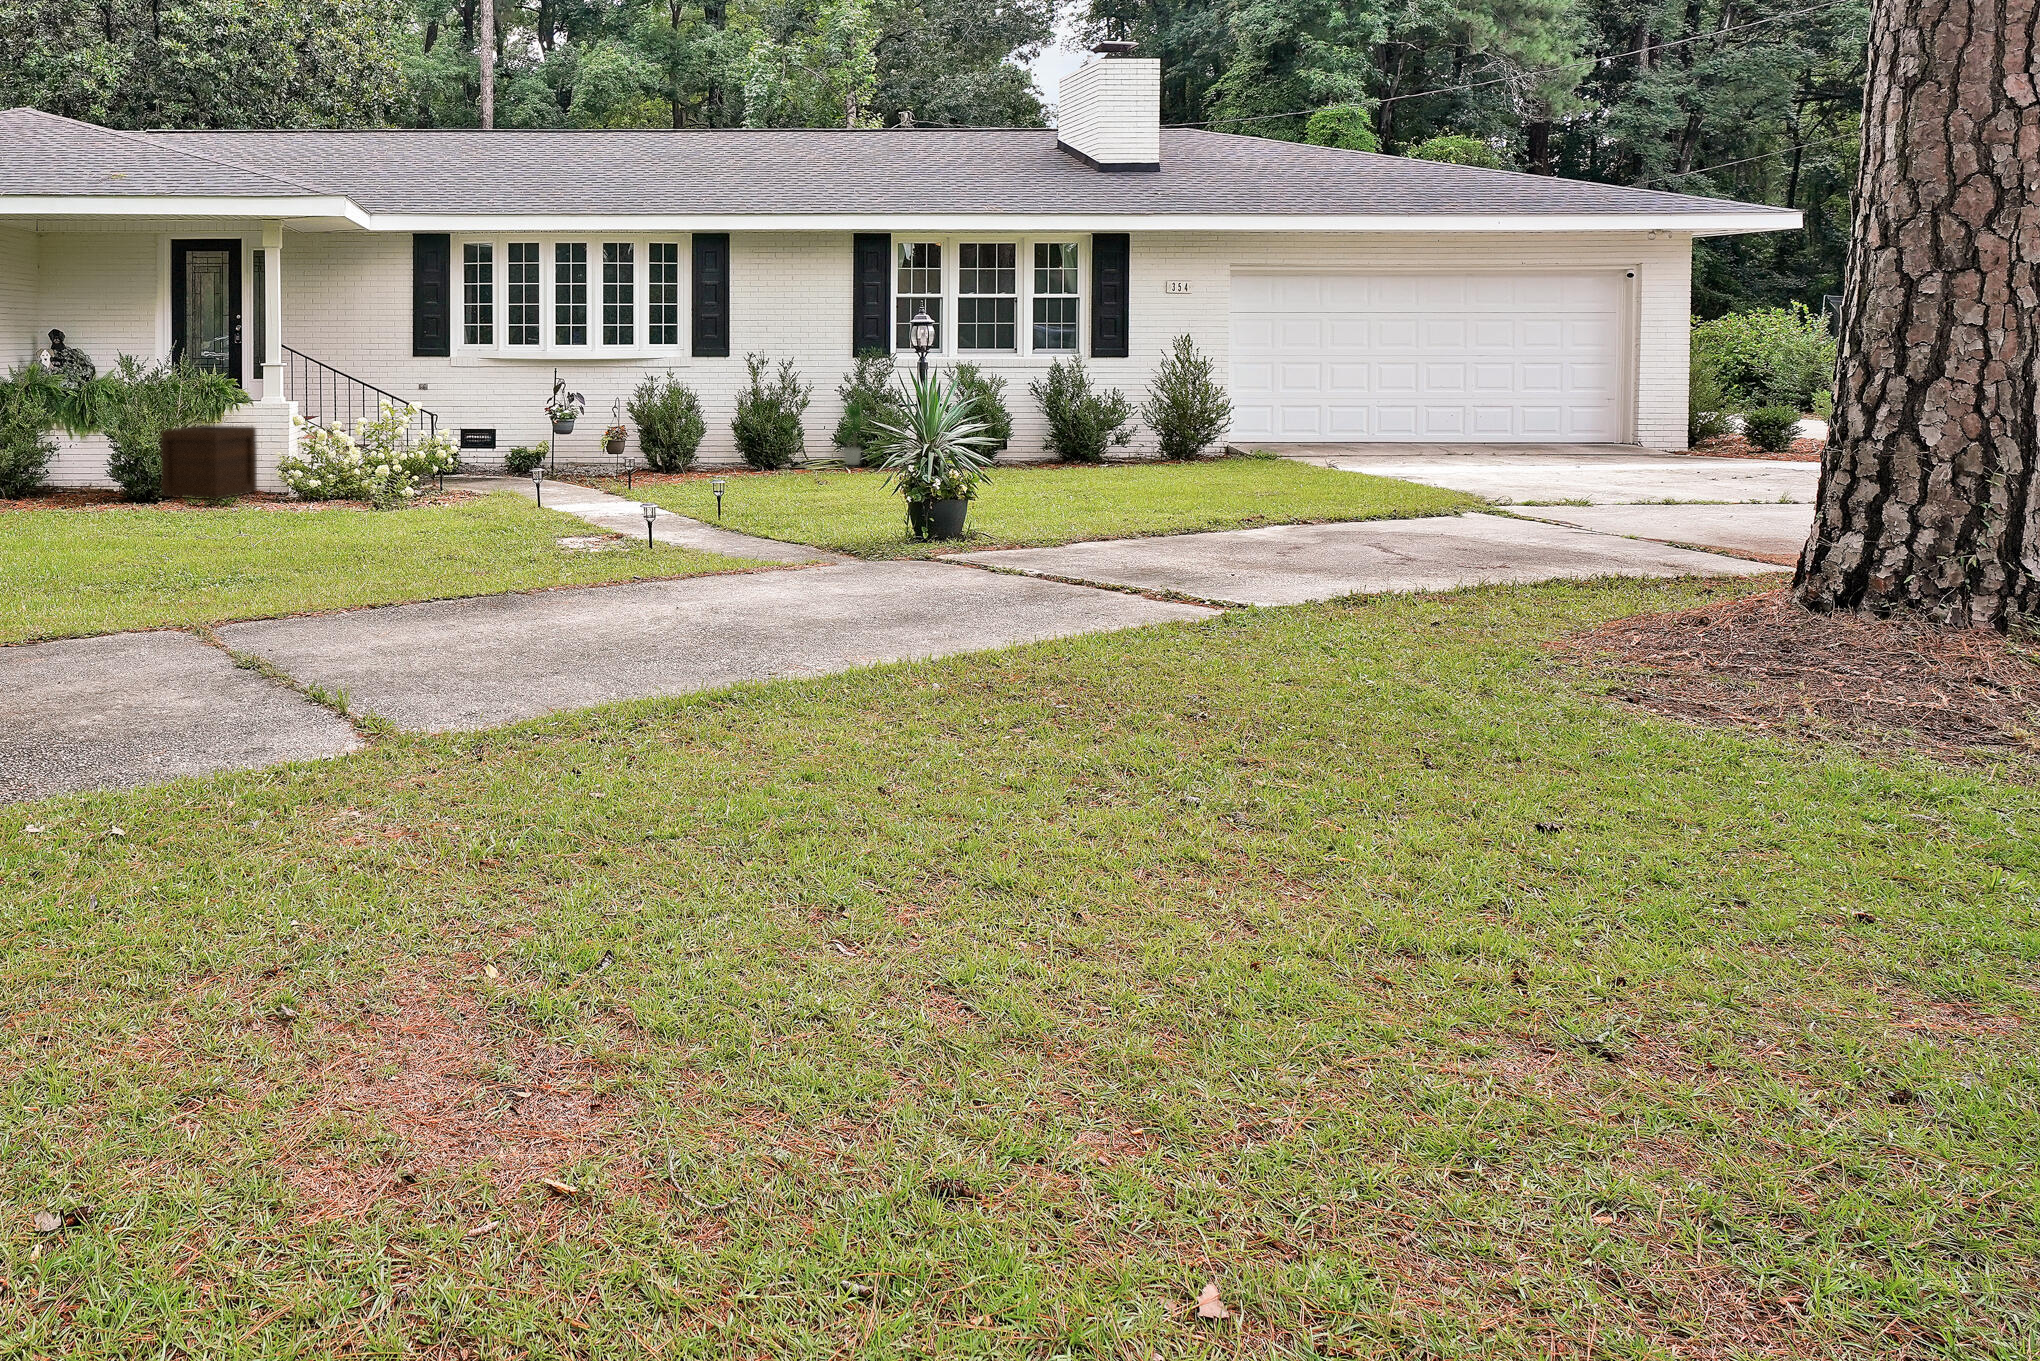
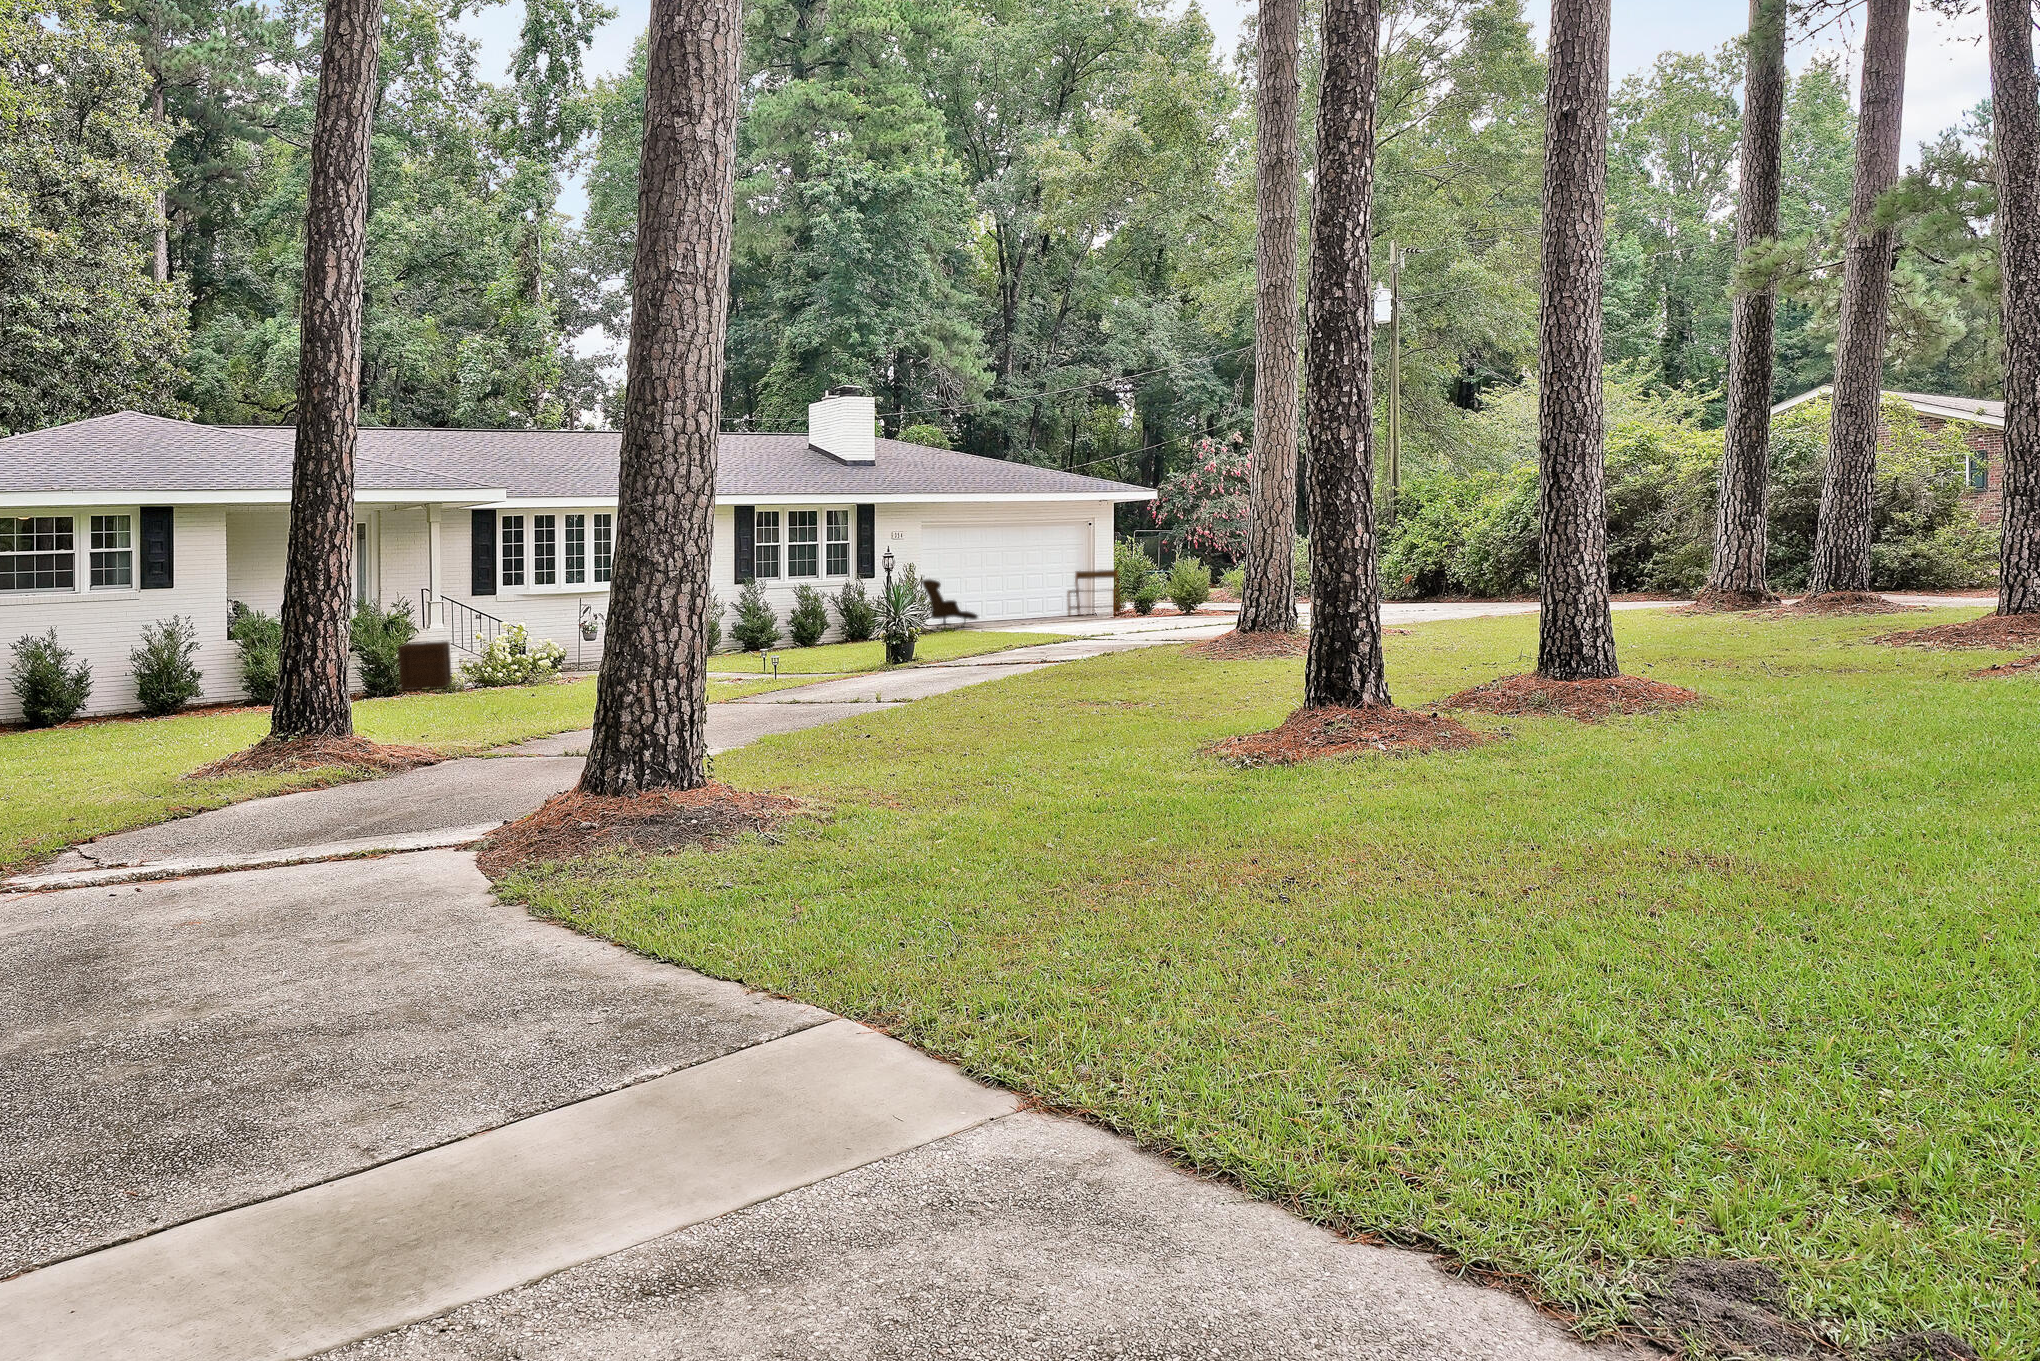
bench: none [1562,365,1695,457] -> present [1067,570,1121,615]
lounge chair: none [1213,367,1330,460] -> present [922,579,978,627]
potted plant: present [841,402,863,465] -> none [741,607,766,647]

